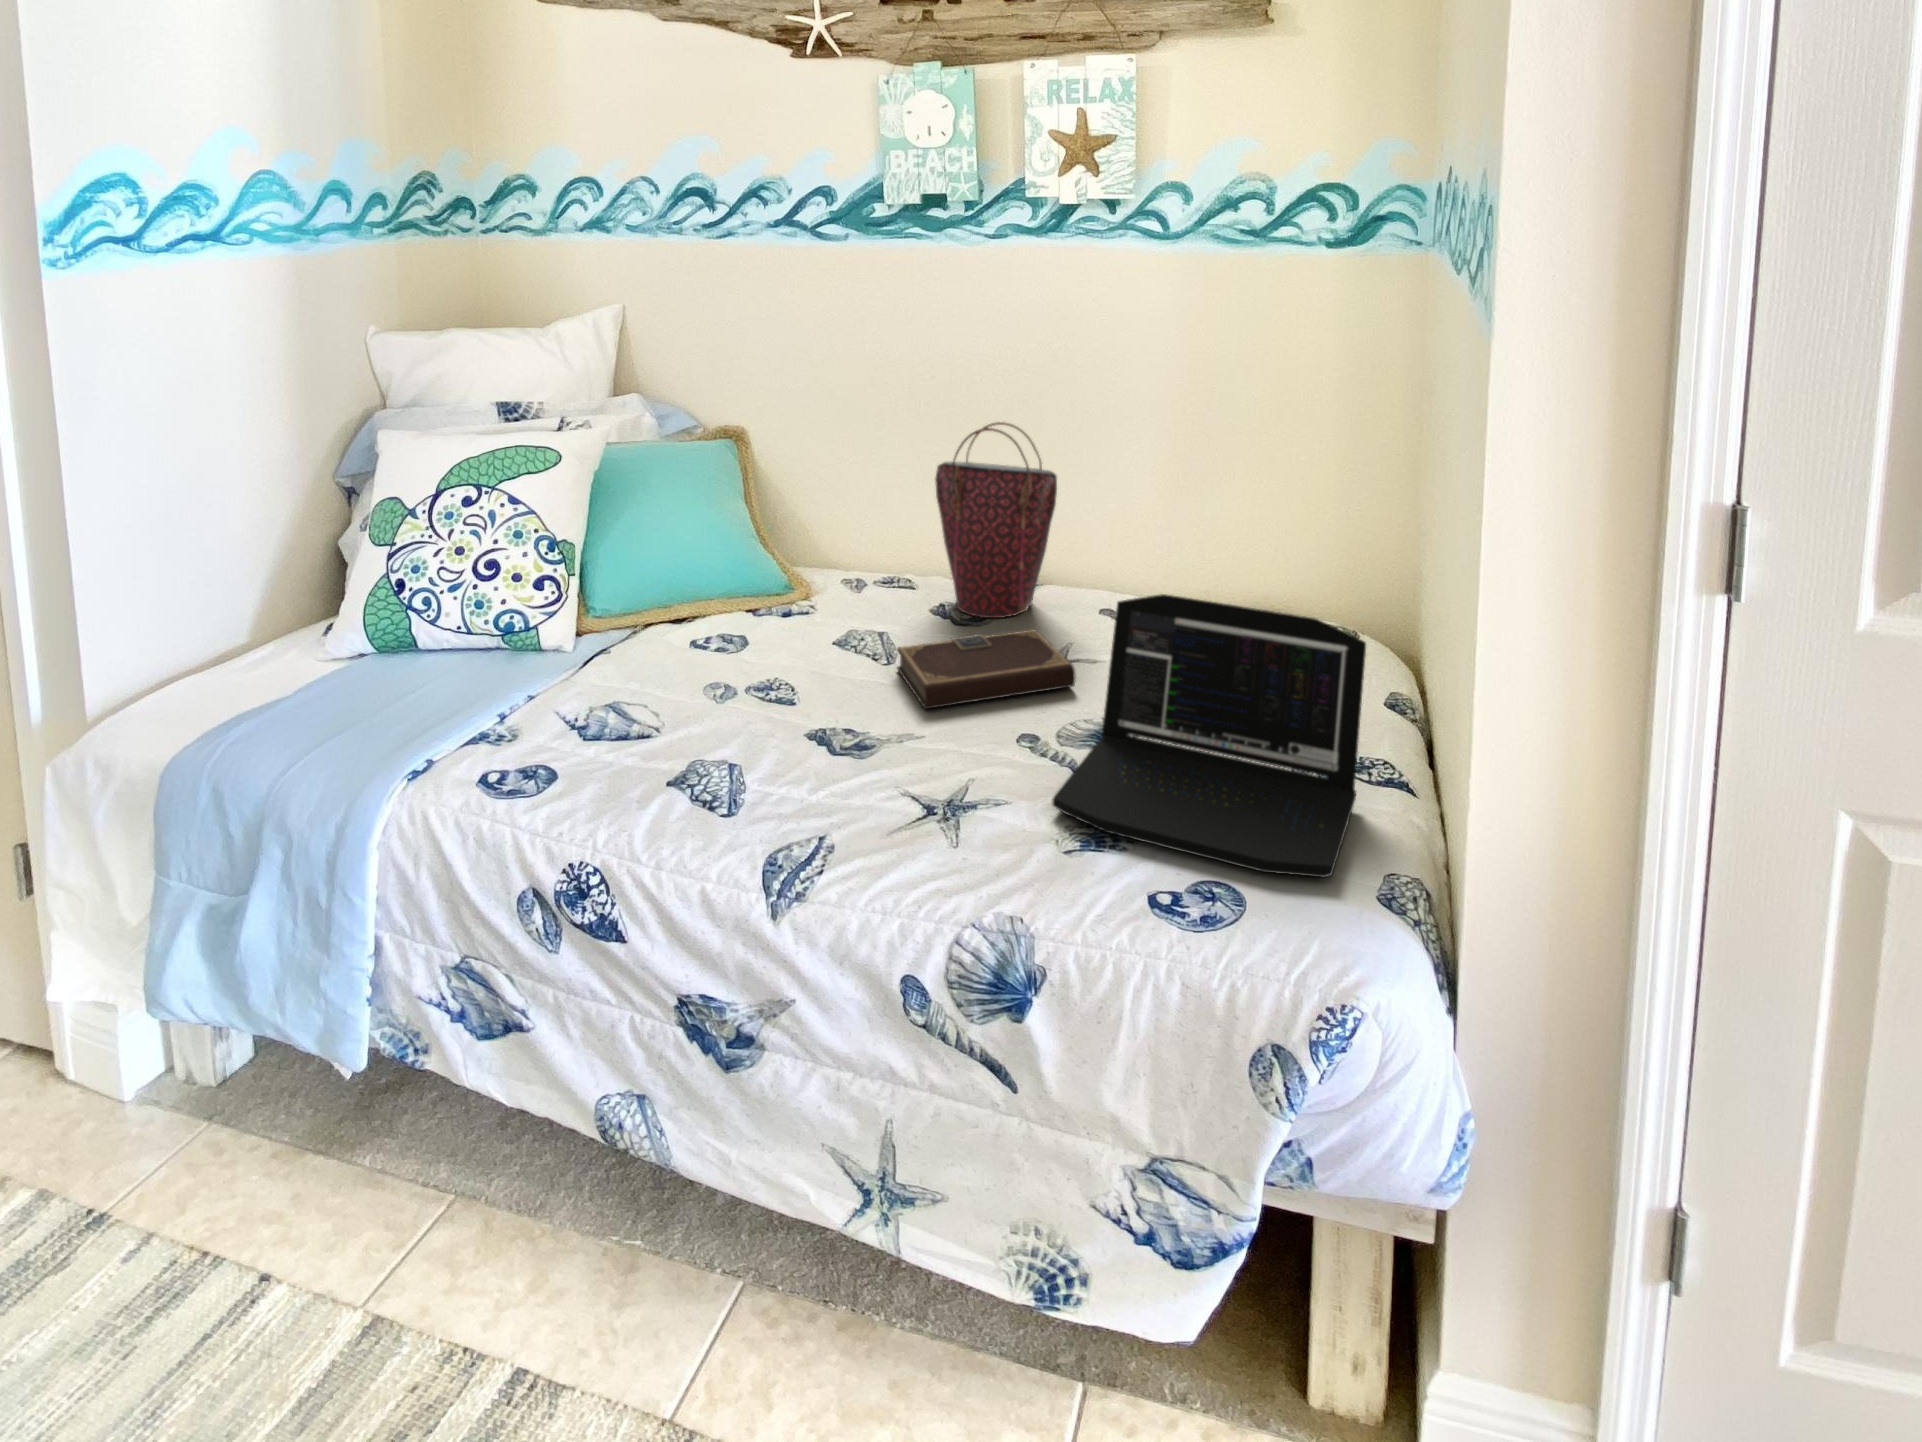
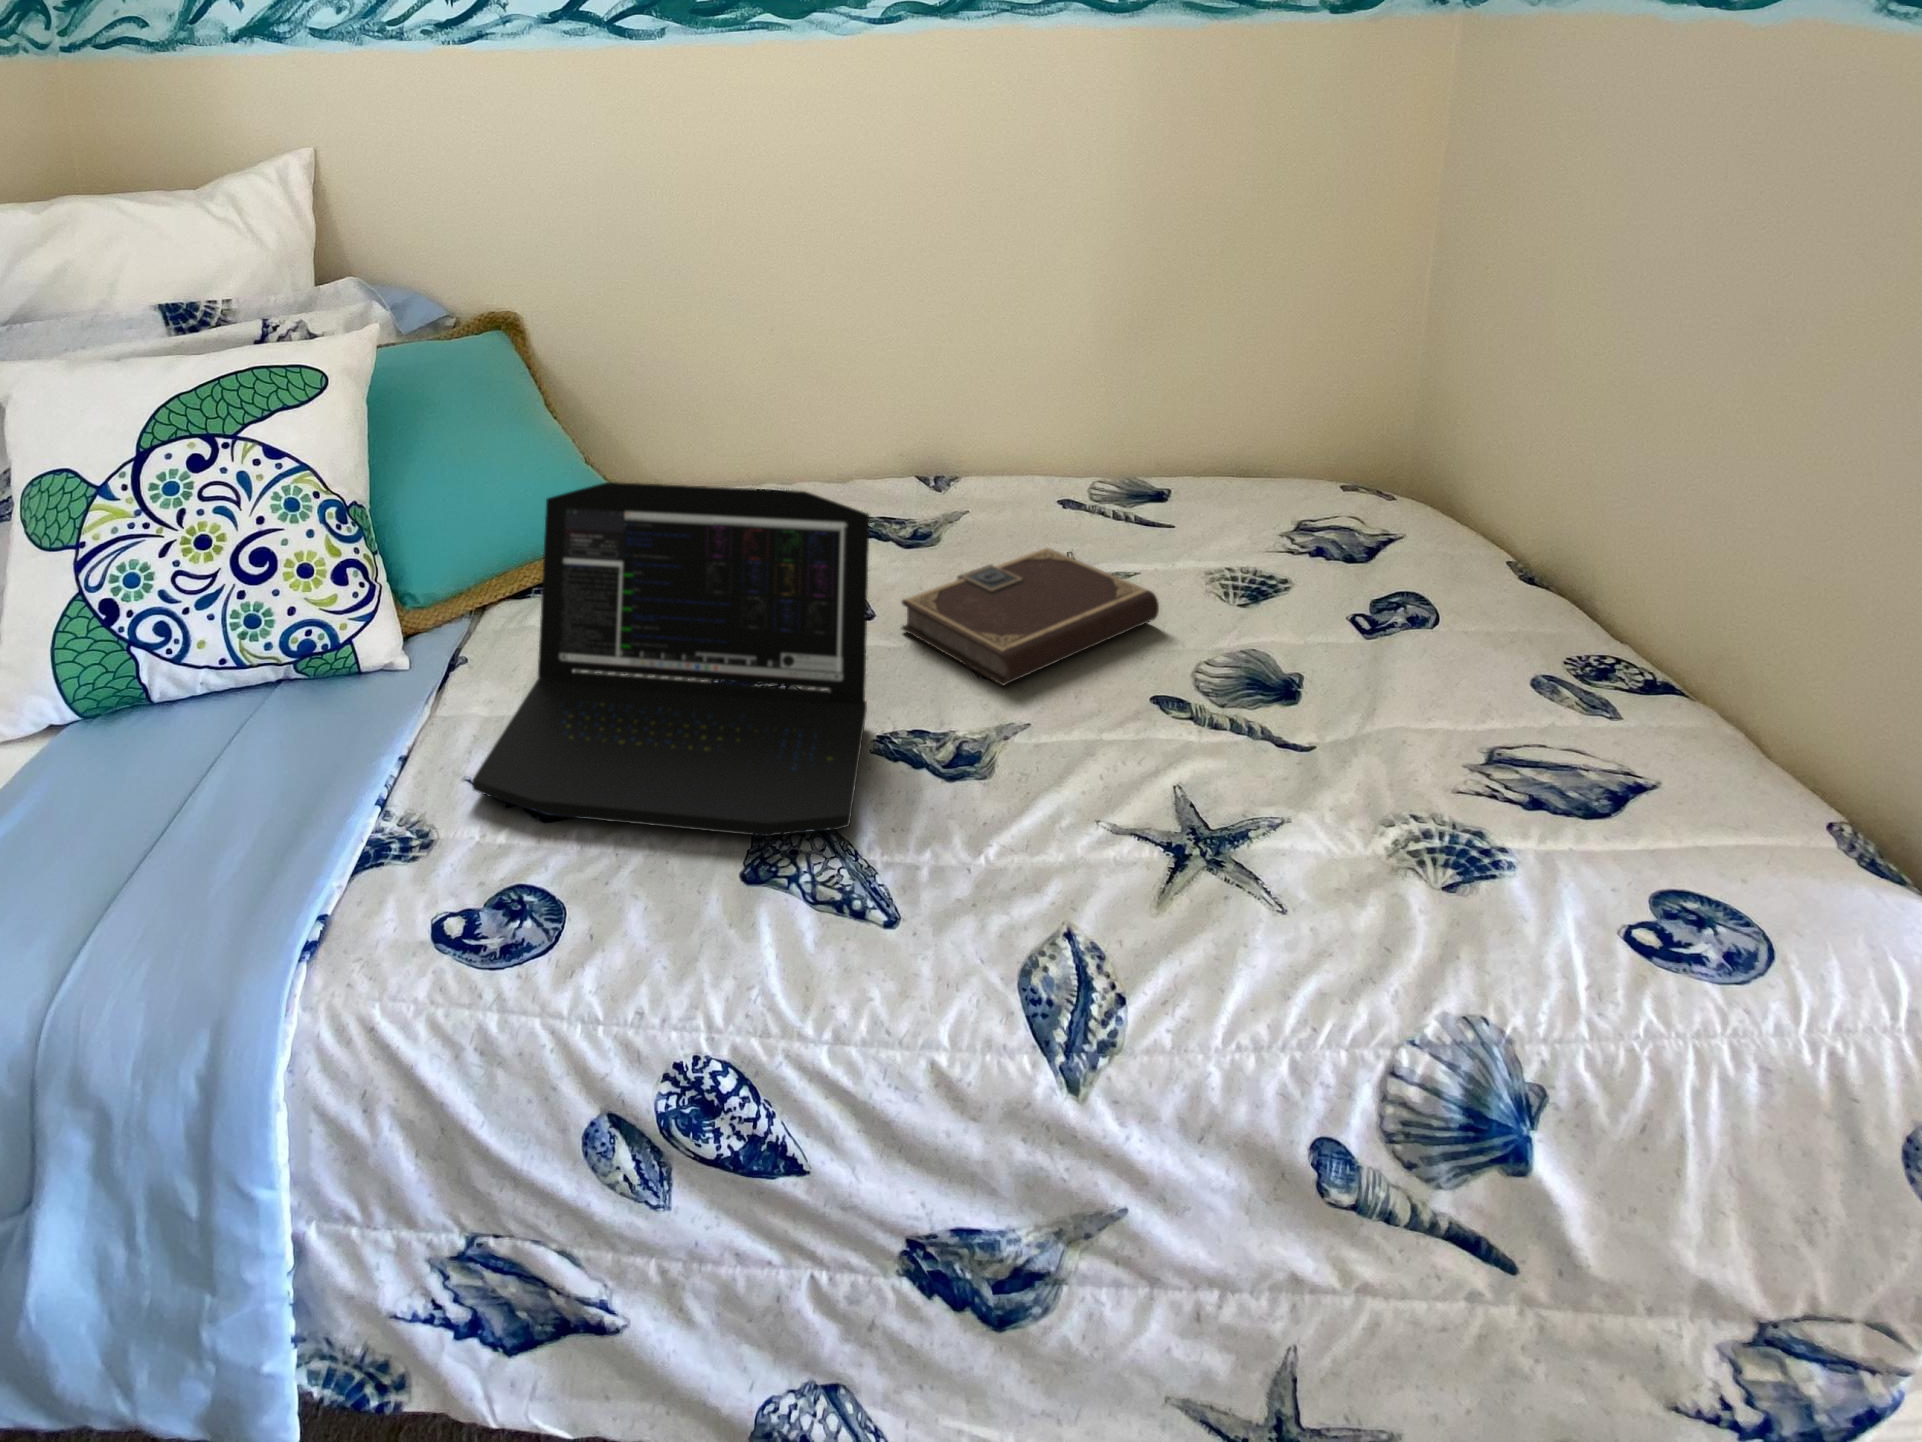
handbag: present [935,422,1057,618] -> none [840,275,1015,538]
laptop: present [1052,594,1366,877] -> present [472,482,870,836]

